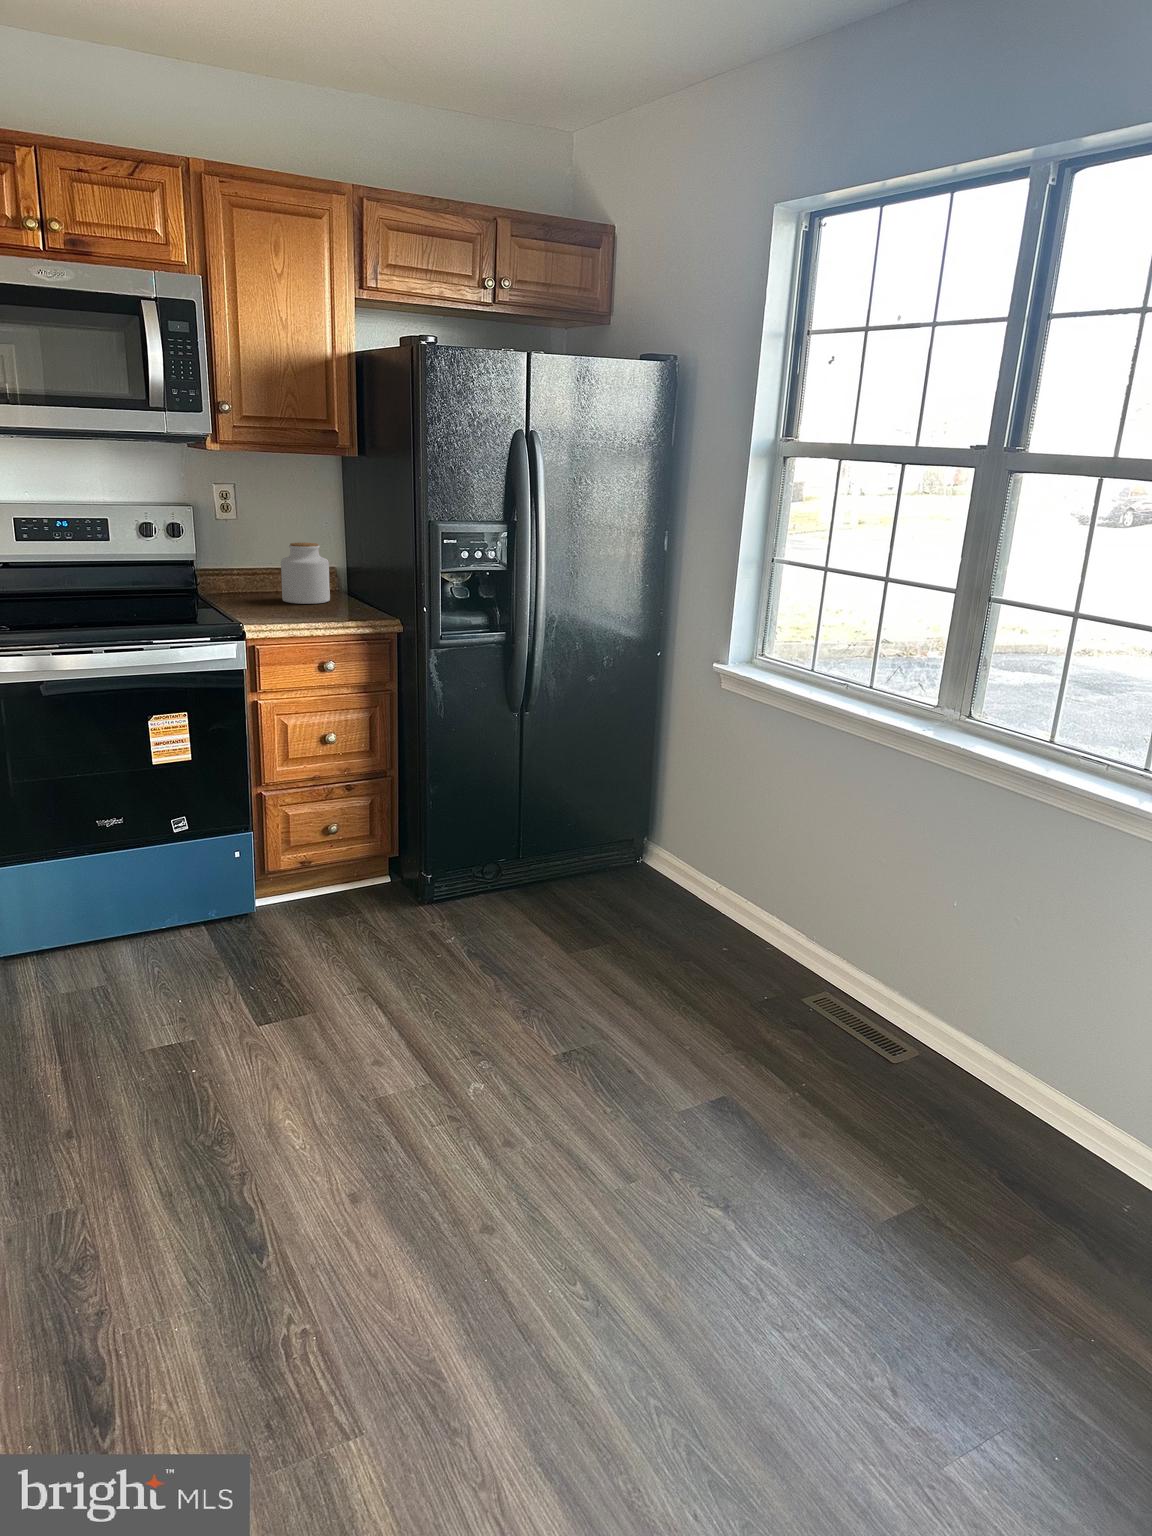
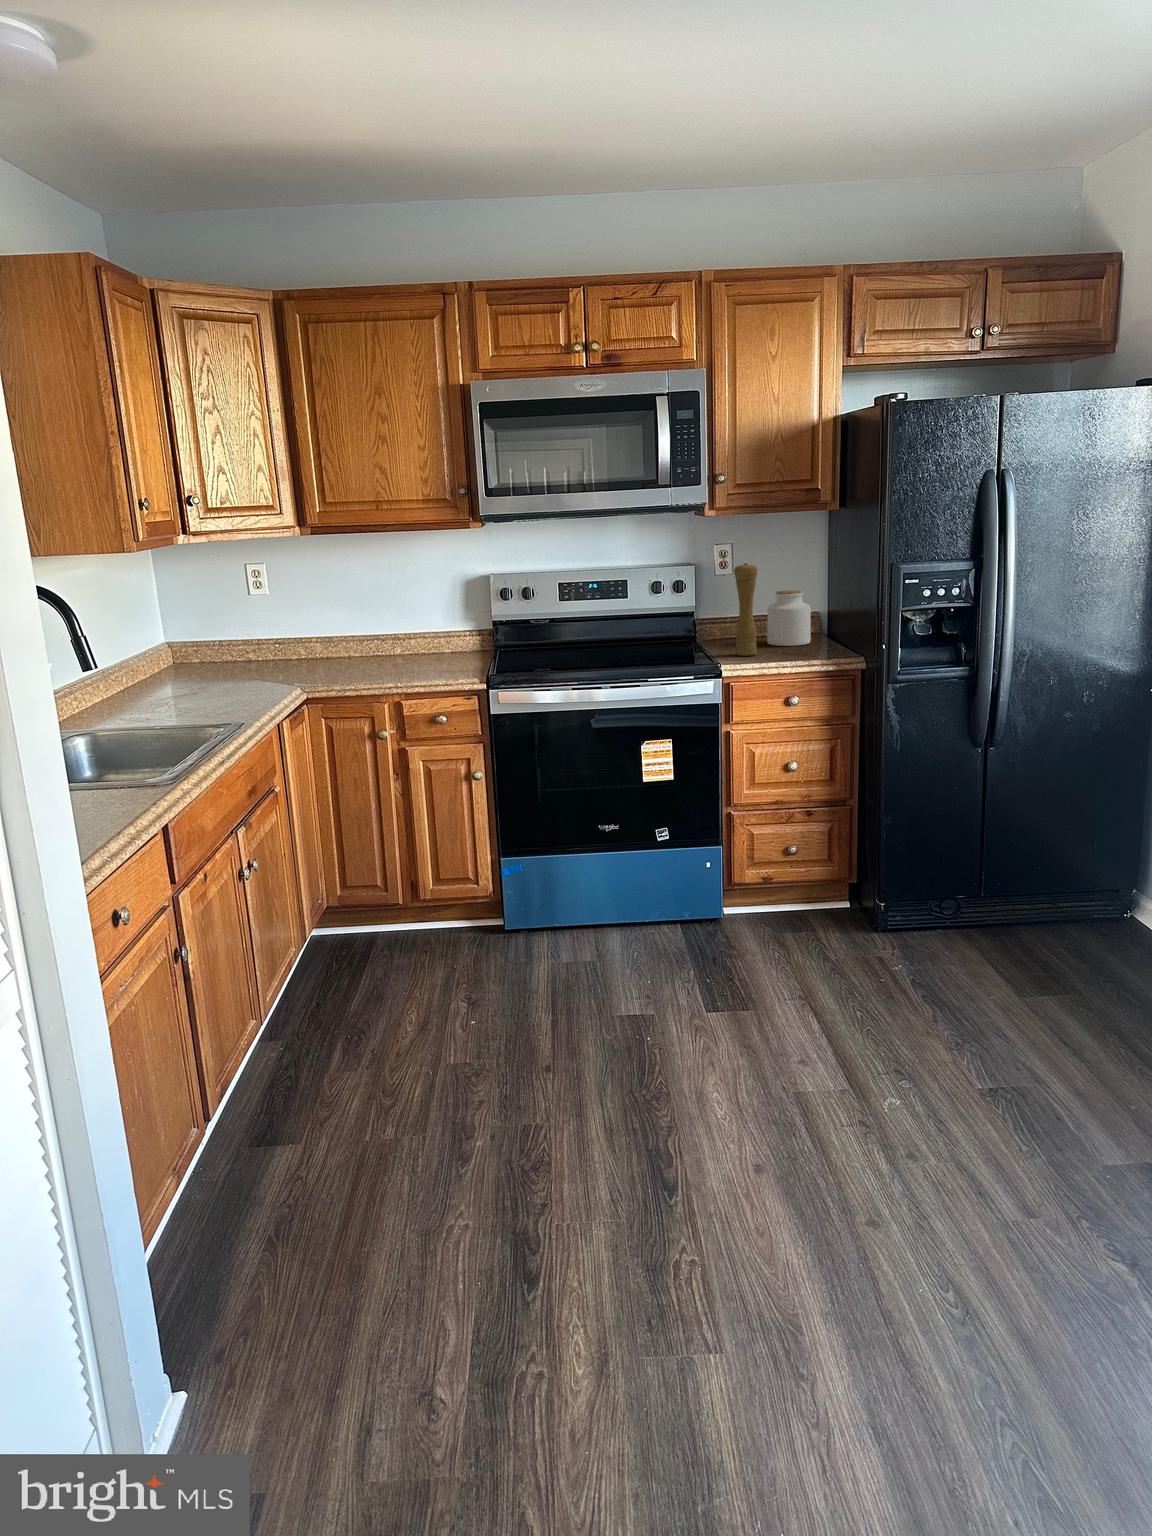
pepper mill: none [246,510,276,615] -> present [734,563,757,656]

